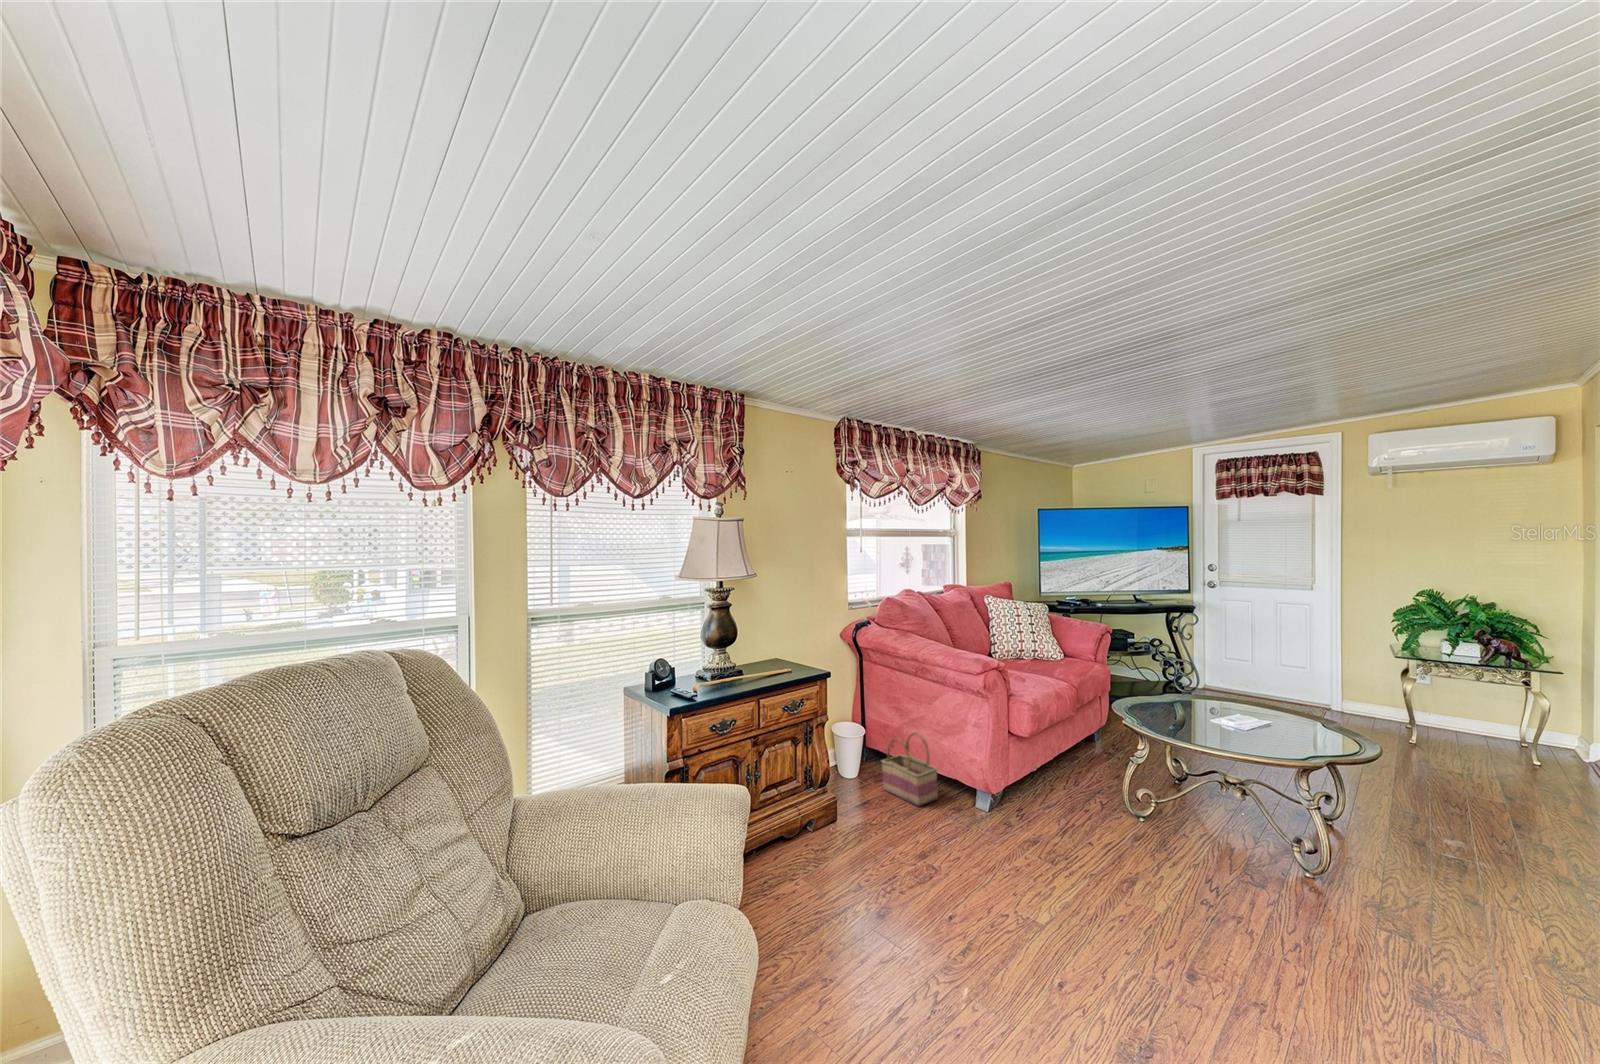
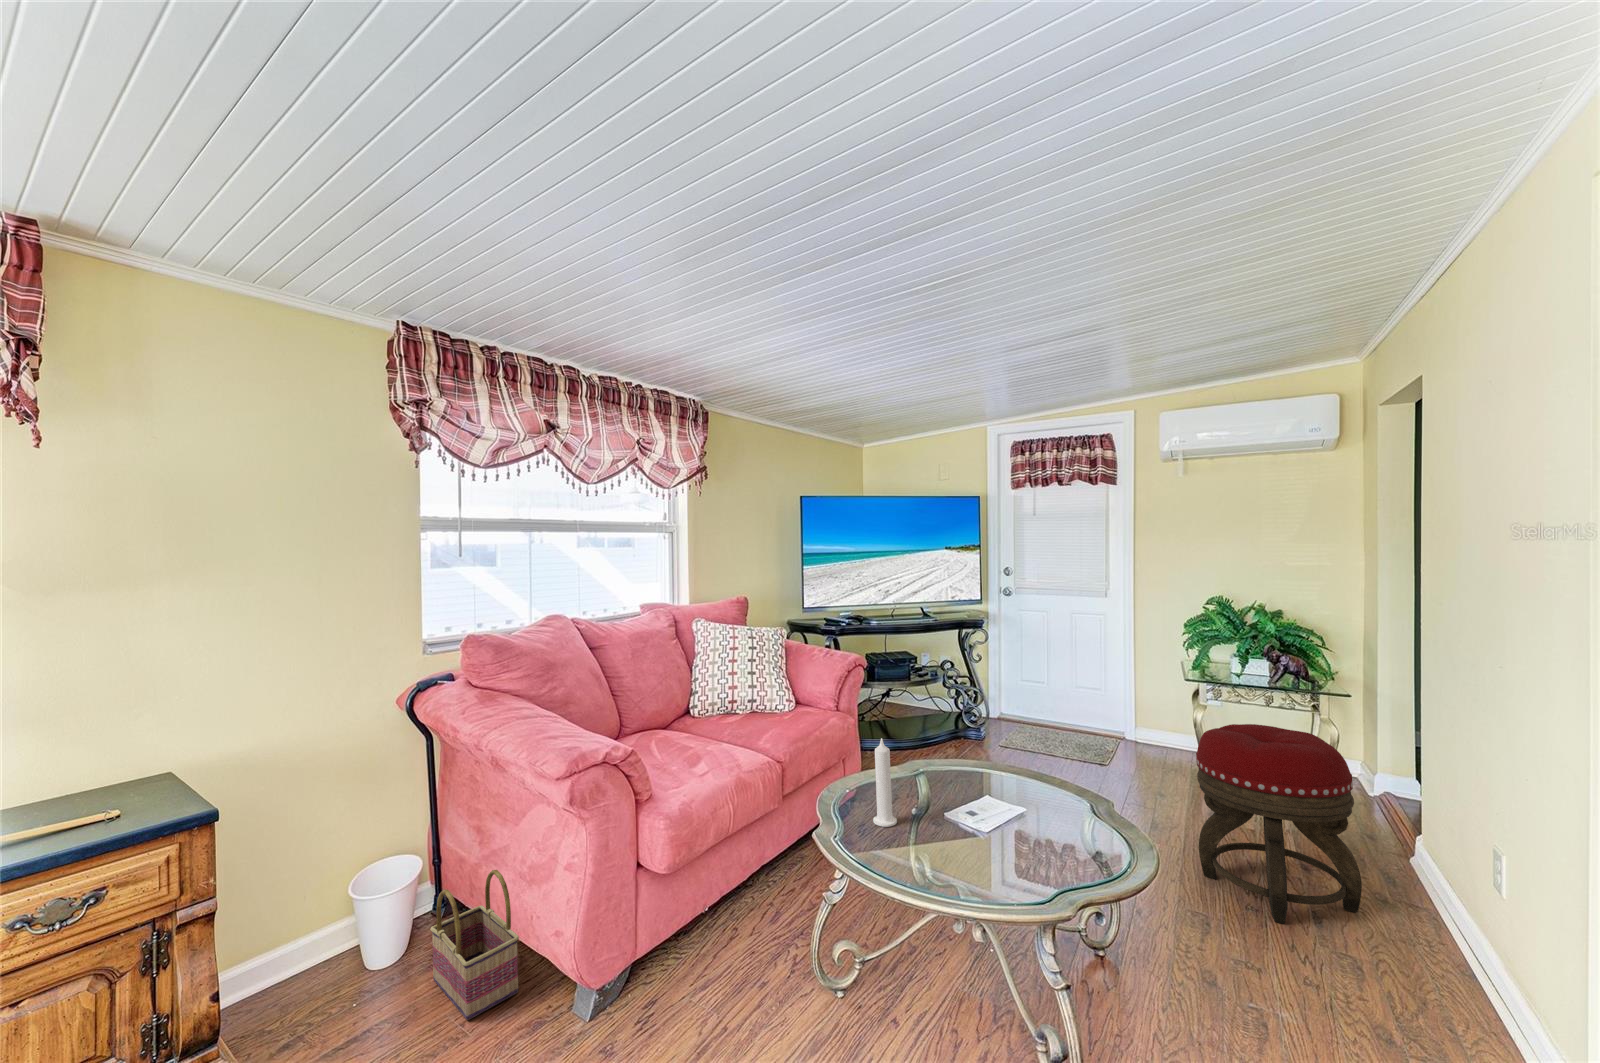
candle: none [1156,669,1174,724] -> present [873,738,897,827]
footstool: none [1405,683,1556,822] -> present [1196,724,1362,924]

